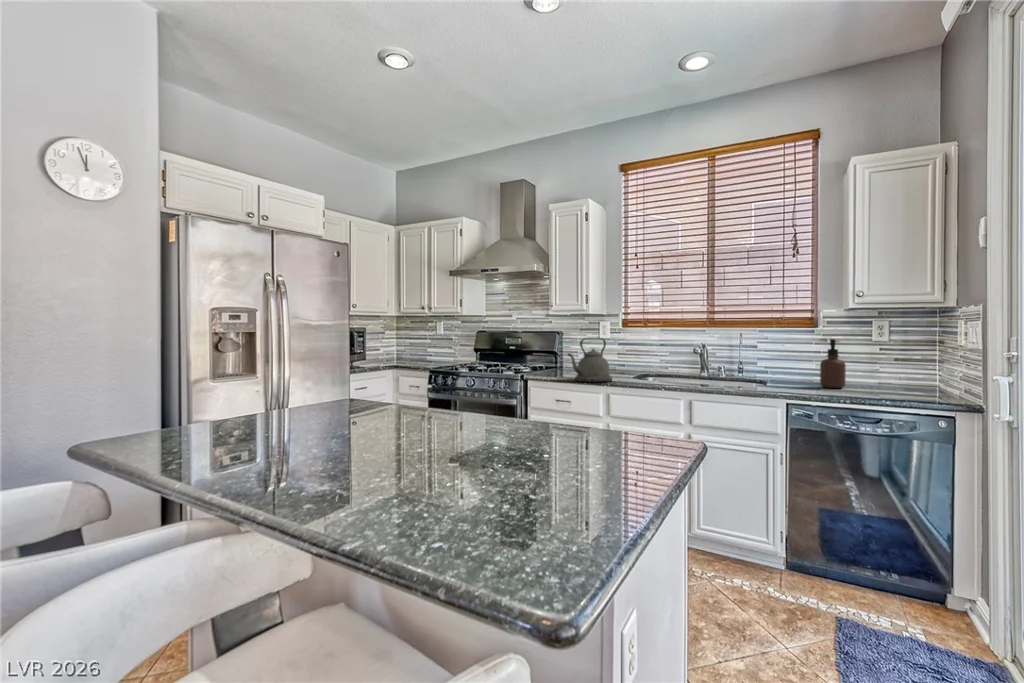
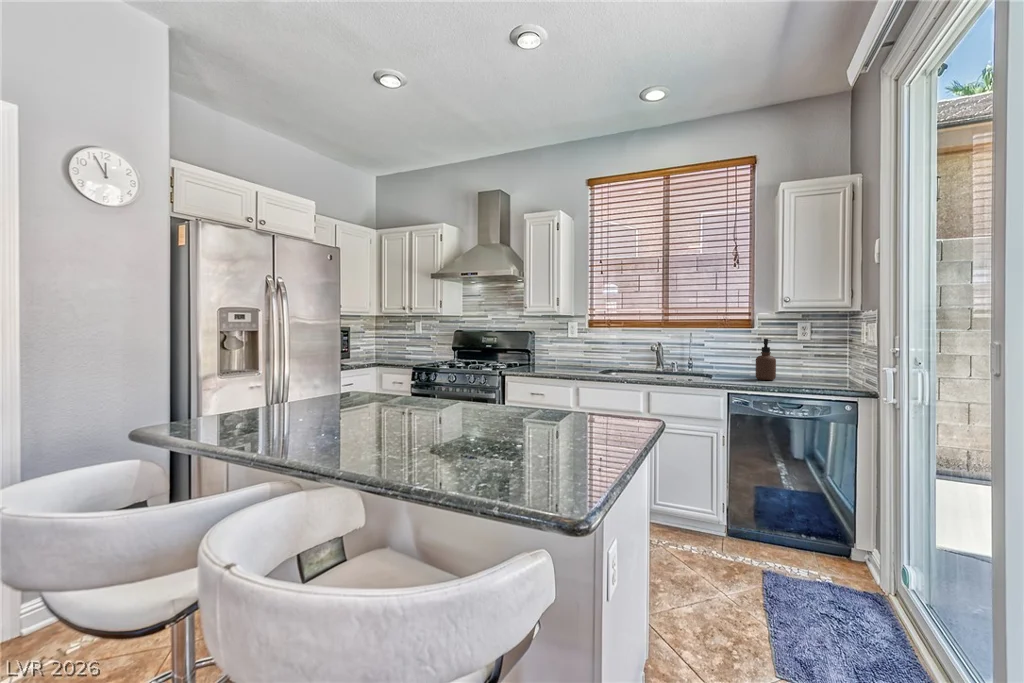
kettle: present [568,339,612,382] -> none [541,337,580,376]

